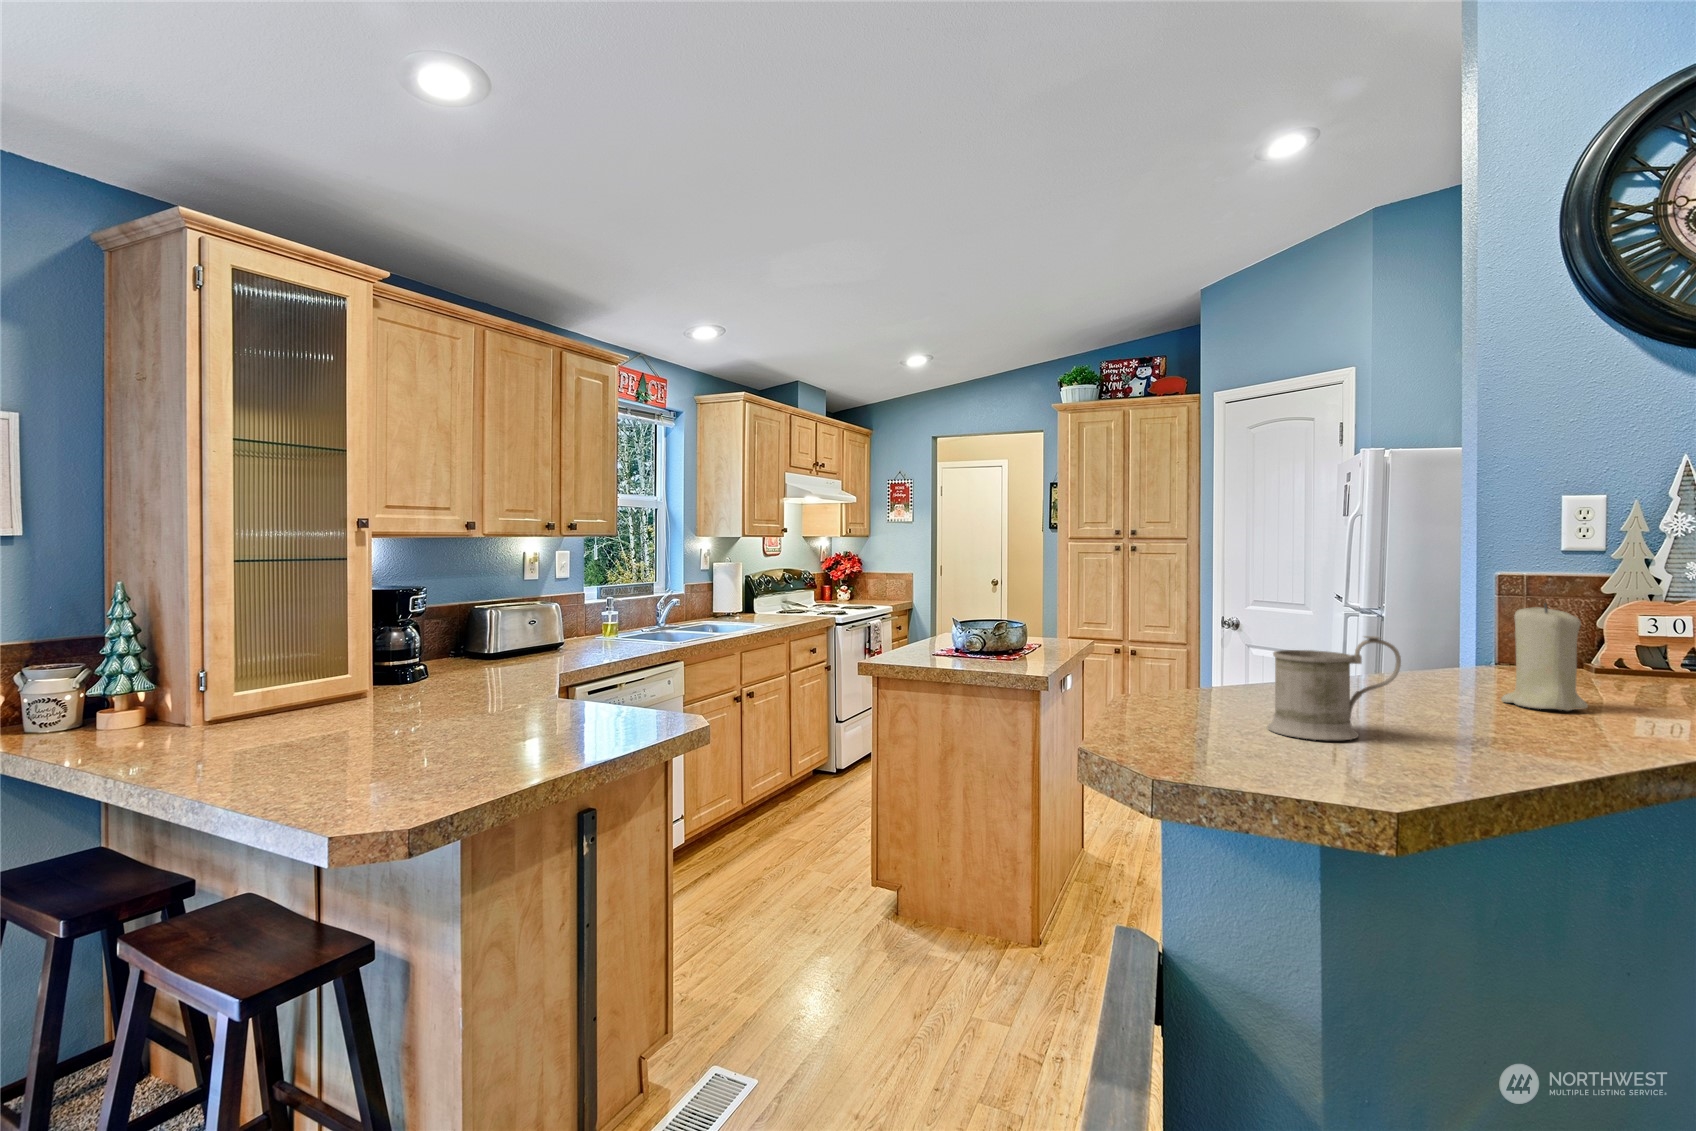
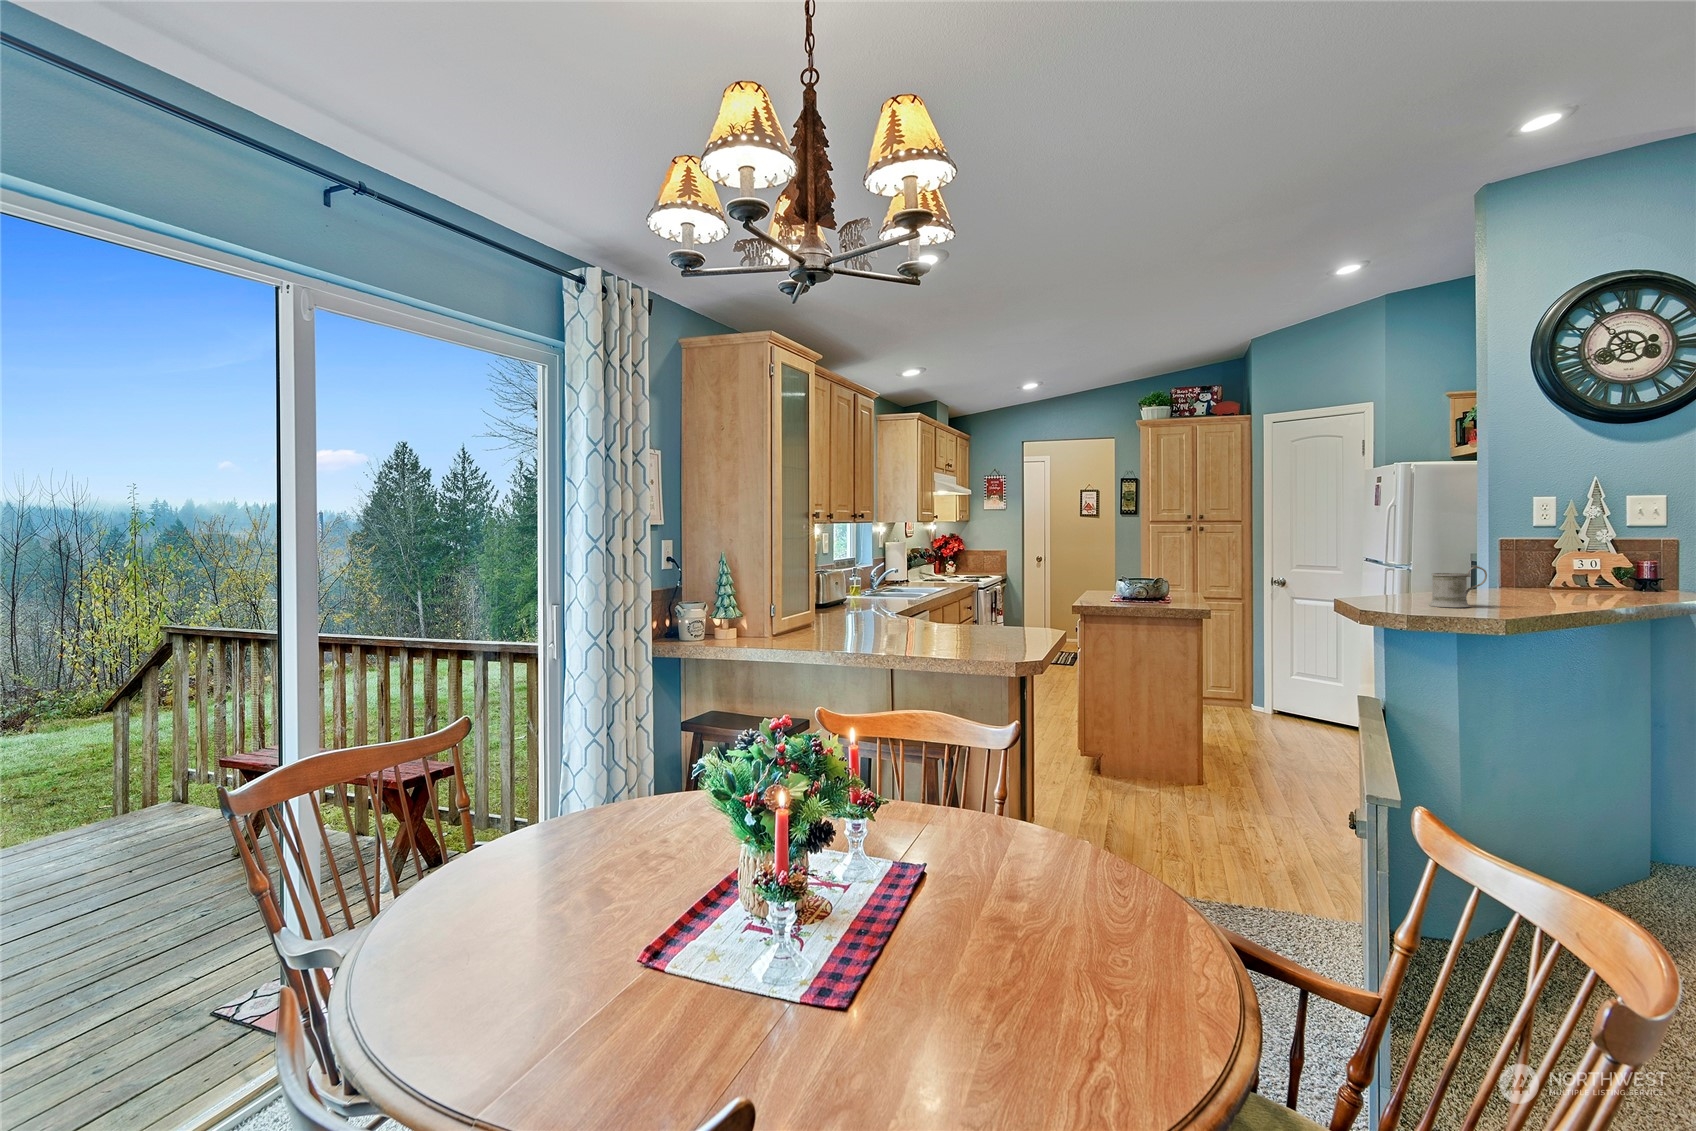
candle: present [1501,603,1588,710] -> none [1516,552,1556,598]

